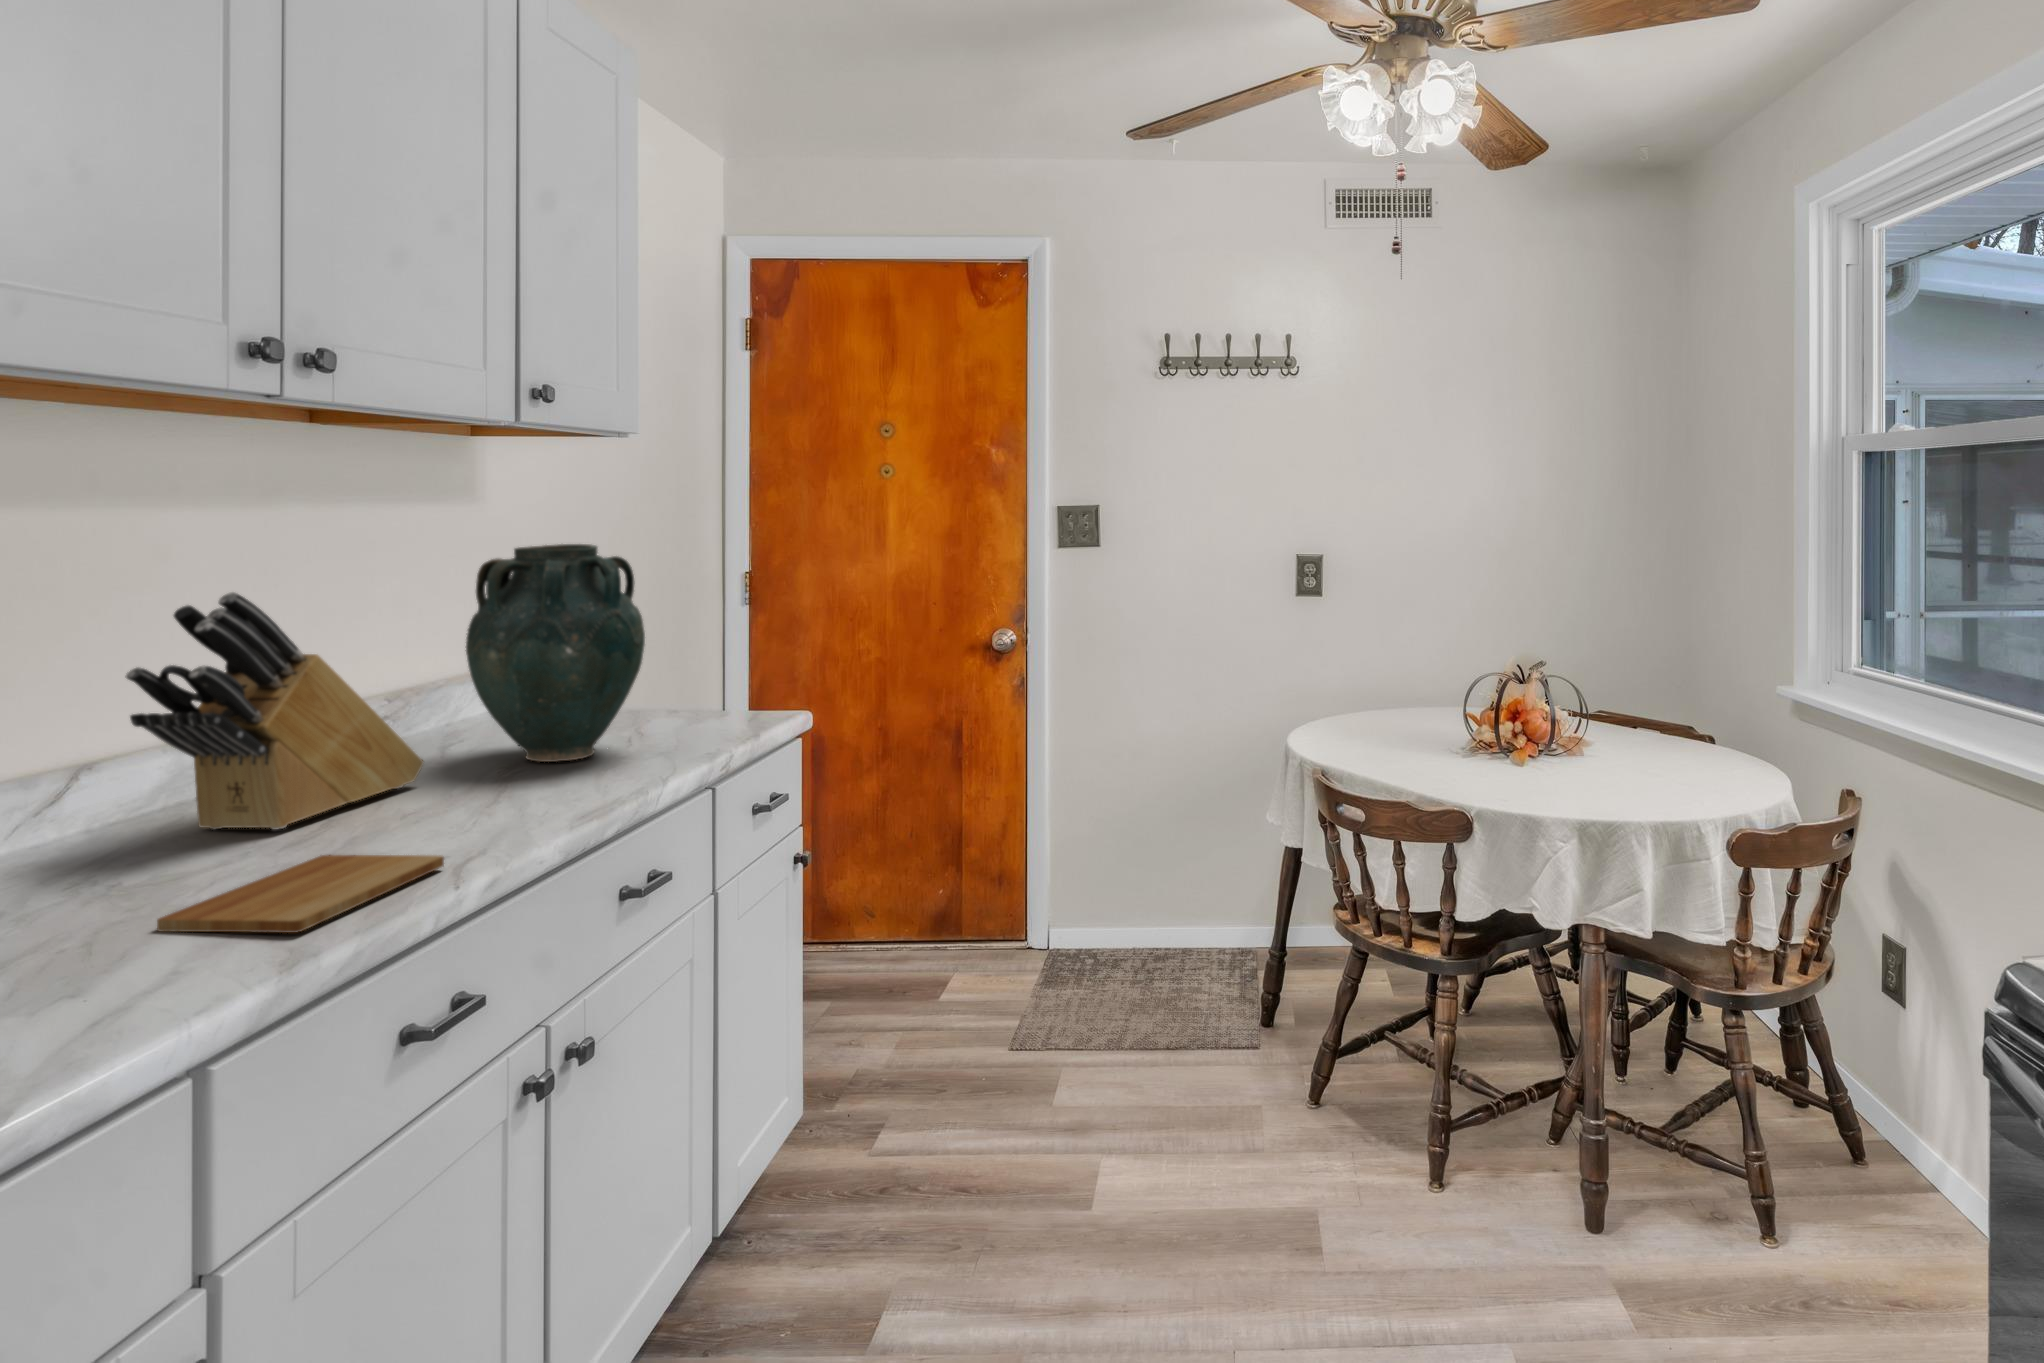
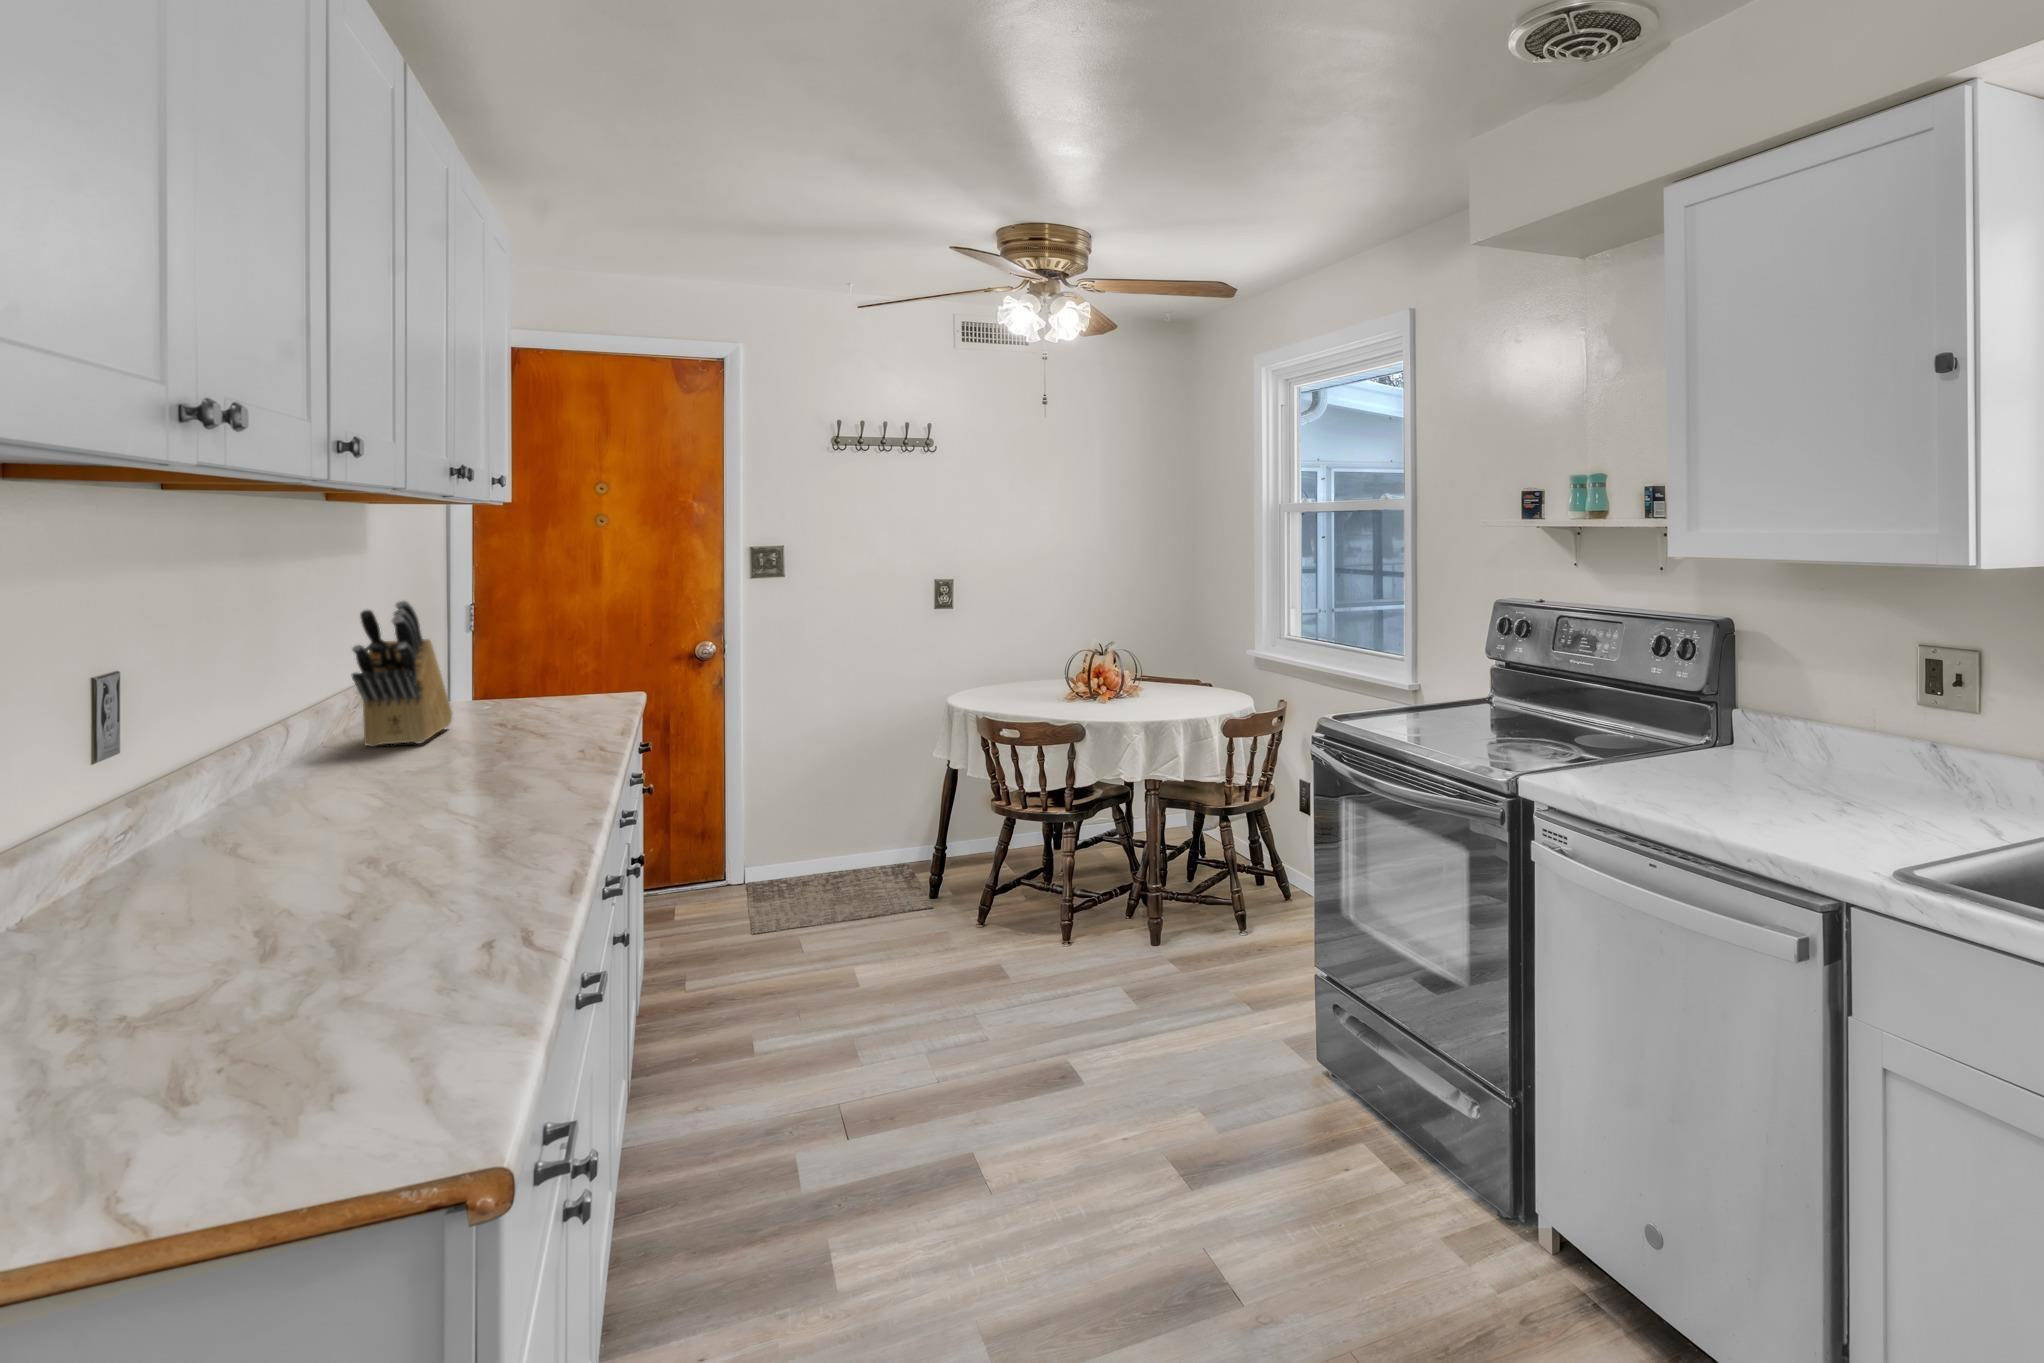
vase: present [466,544,645,762] -> none [448,574,568,716]
cutting board: present [157,855,444,933] -> none [469,741,569,770]

